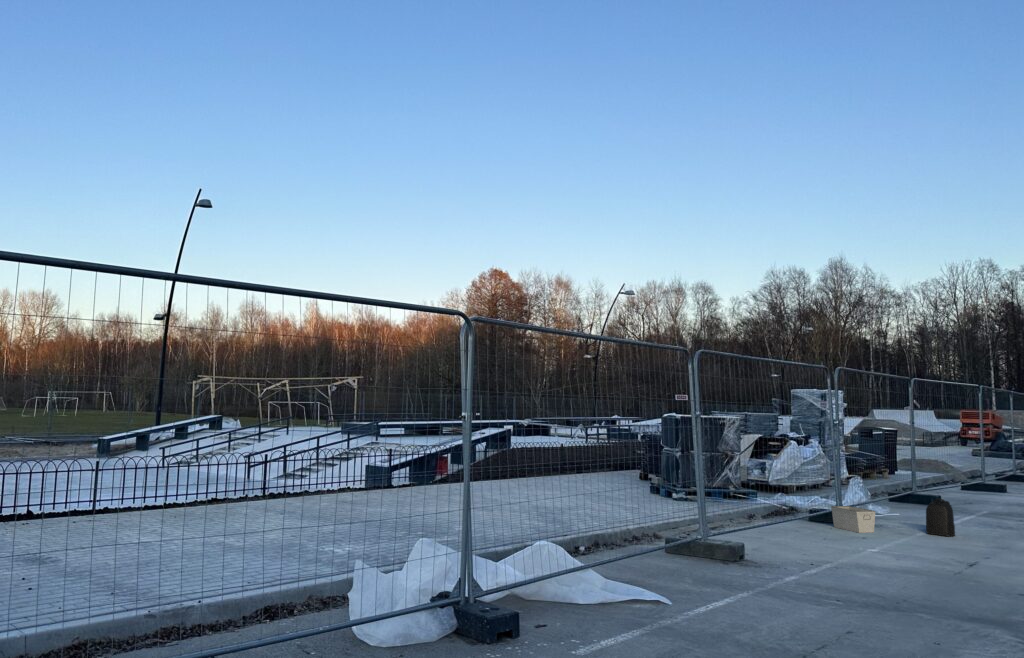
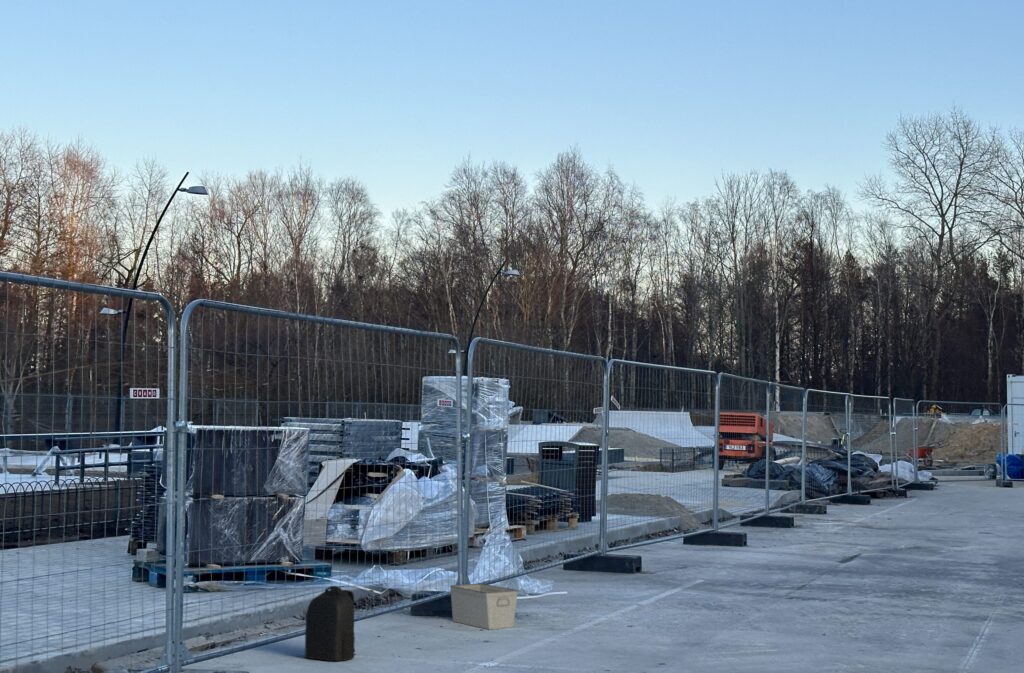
backpack: present [926,498,955,537] -> present [305,586,355,661]

